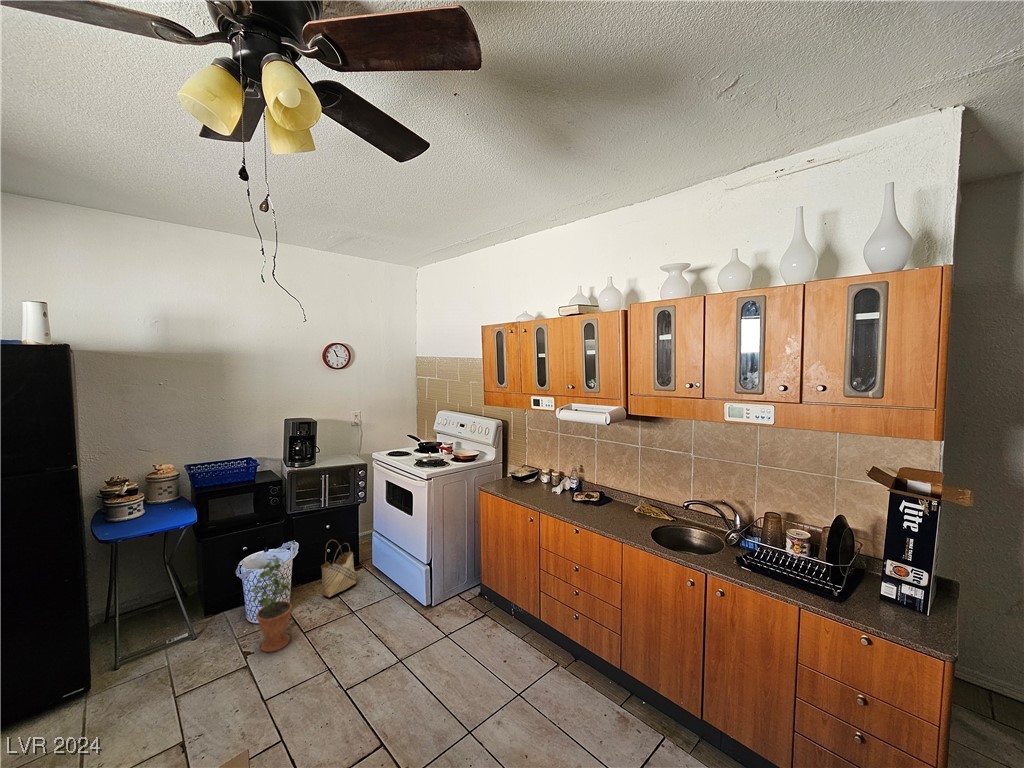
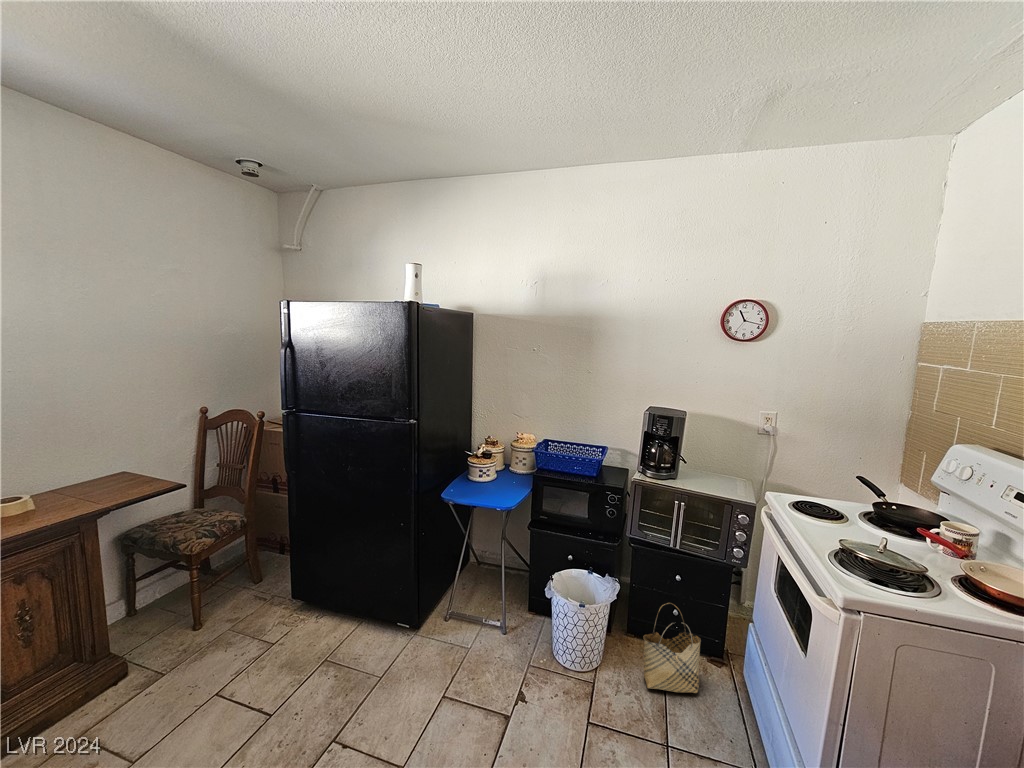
potted plant: present [251,555,292,652] -> none [525,586,577,723]

